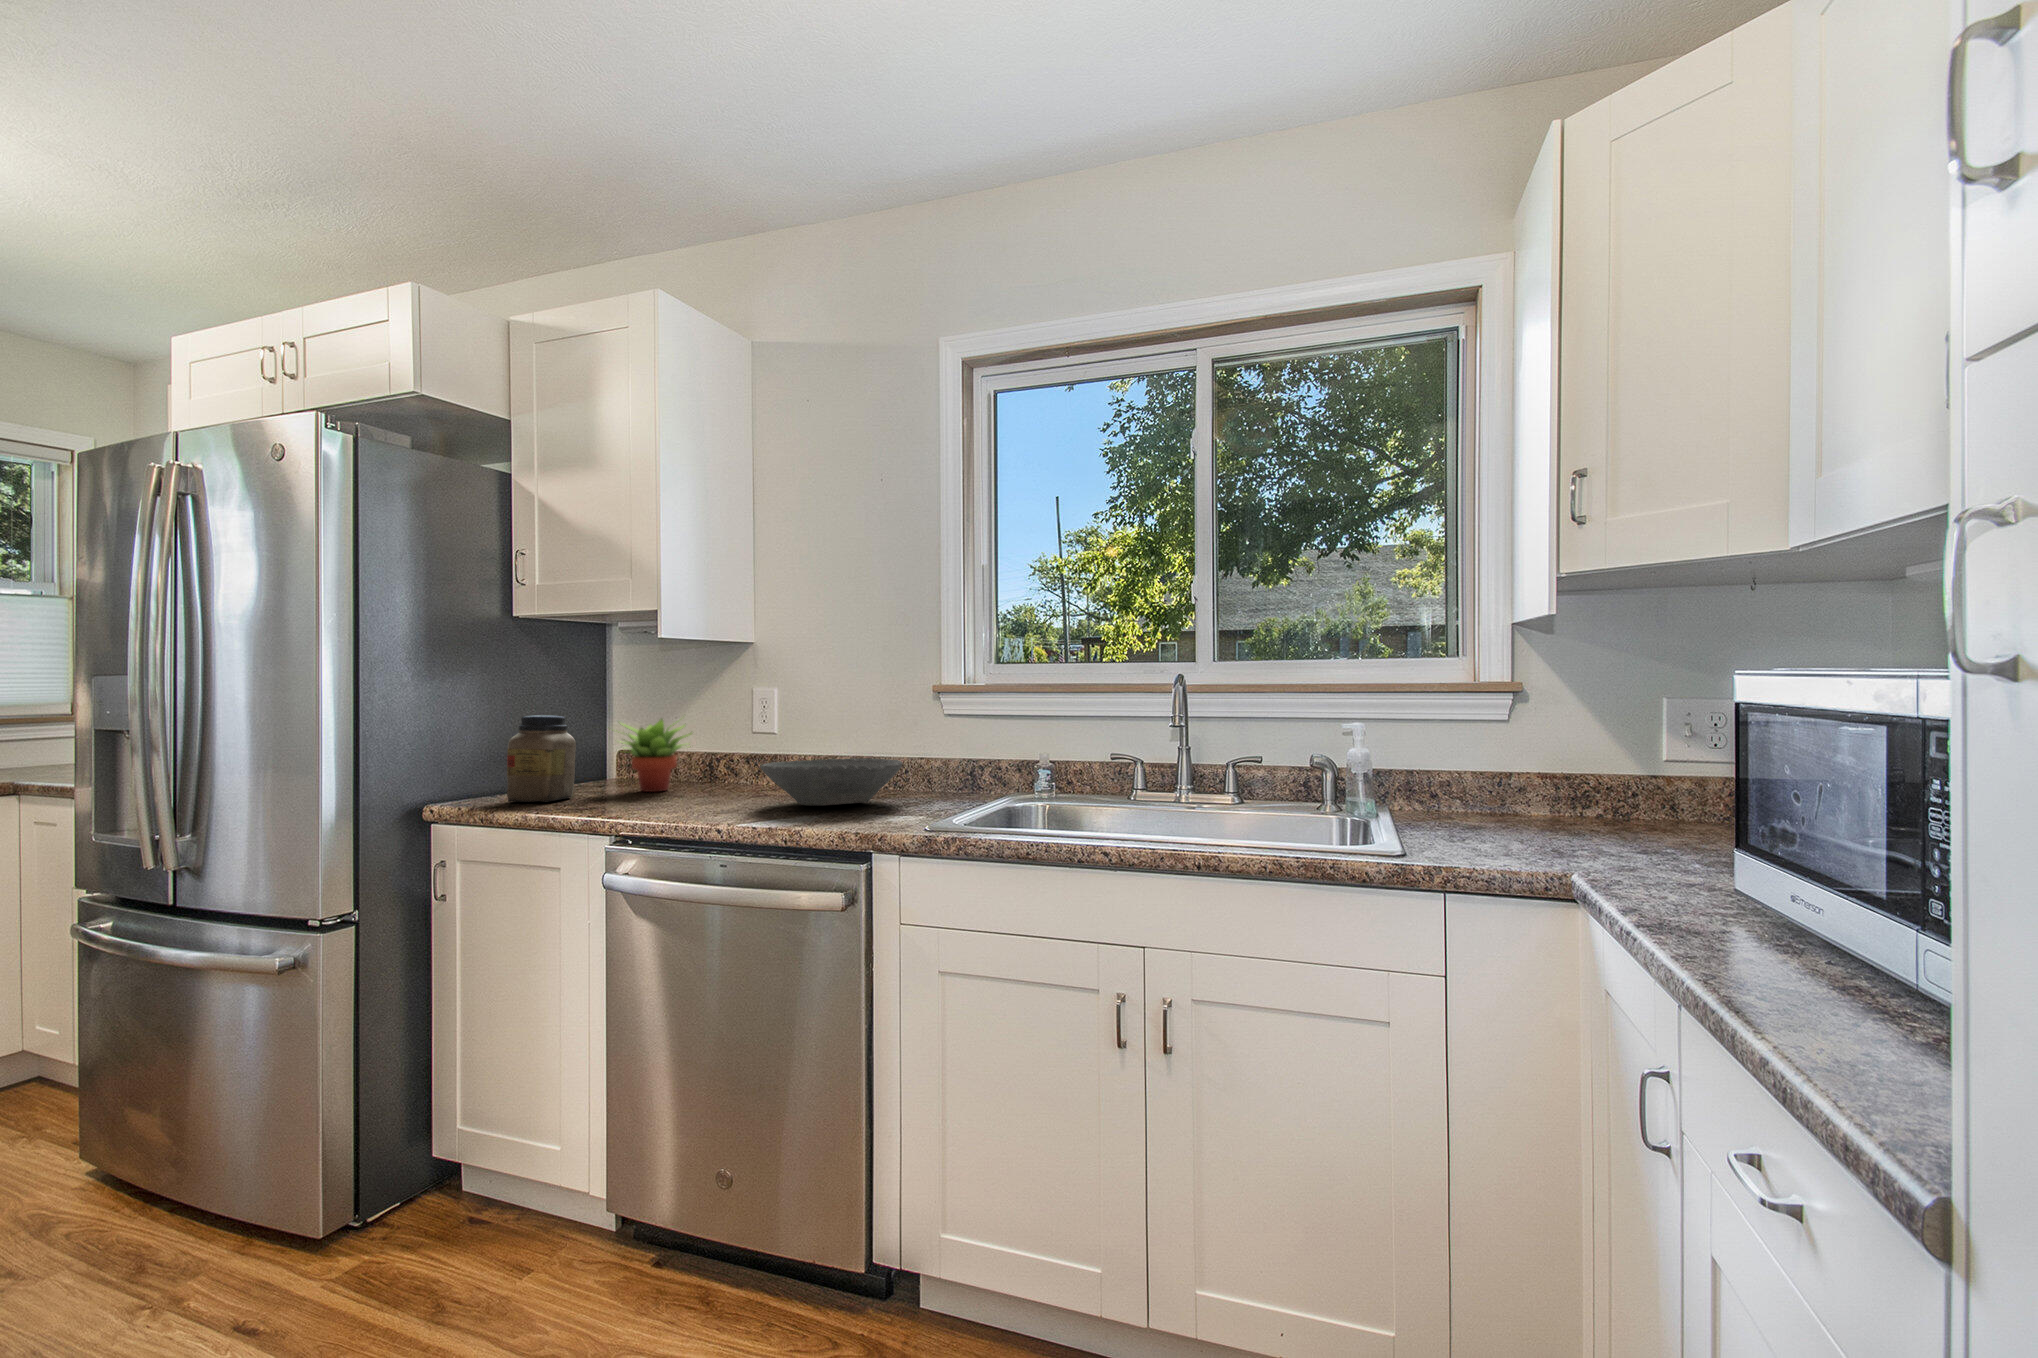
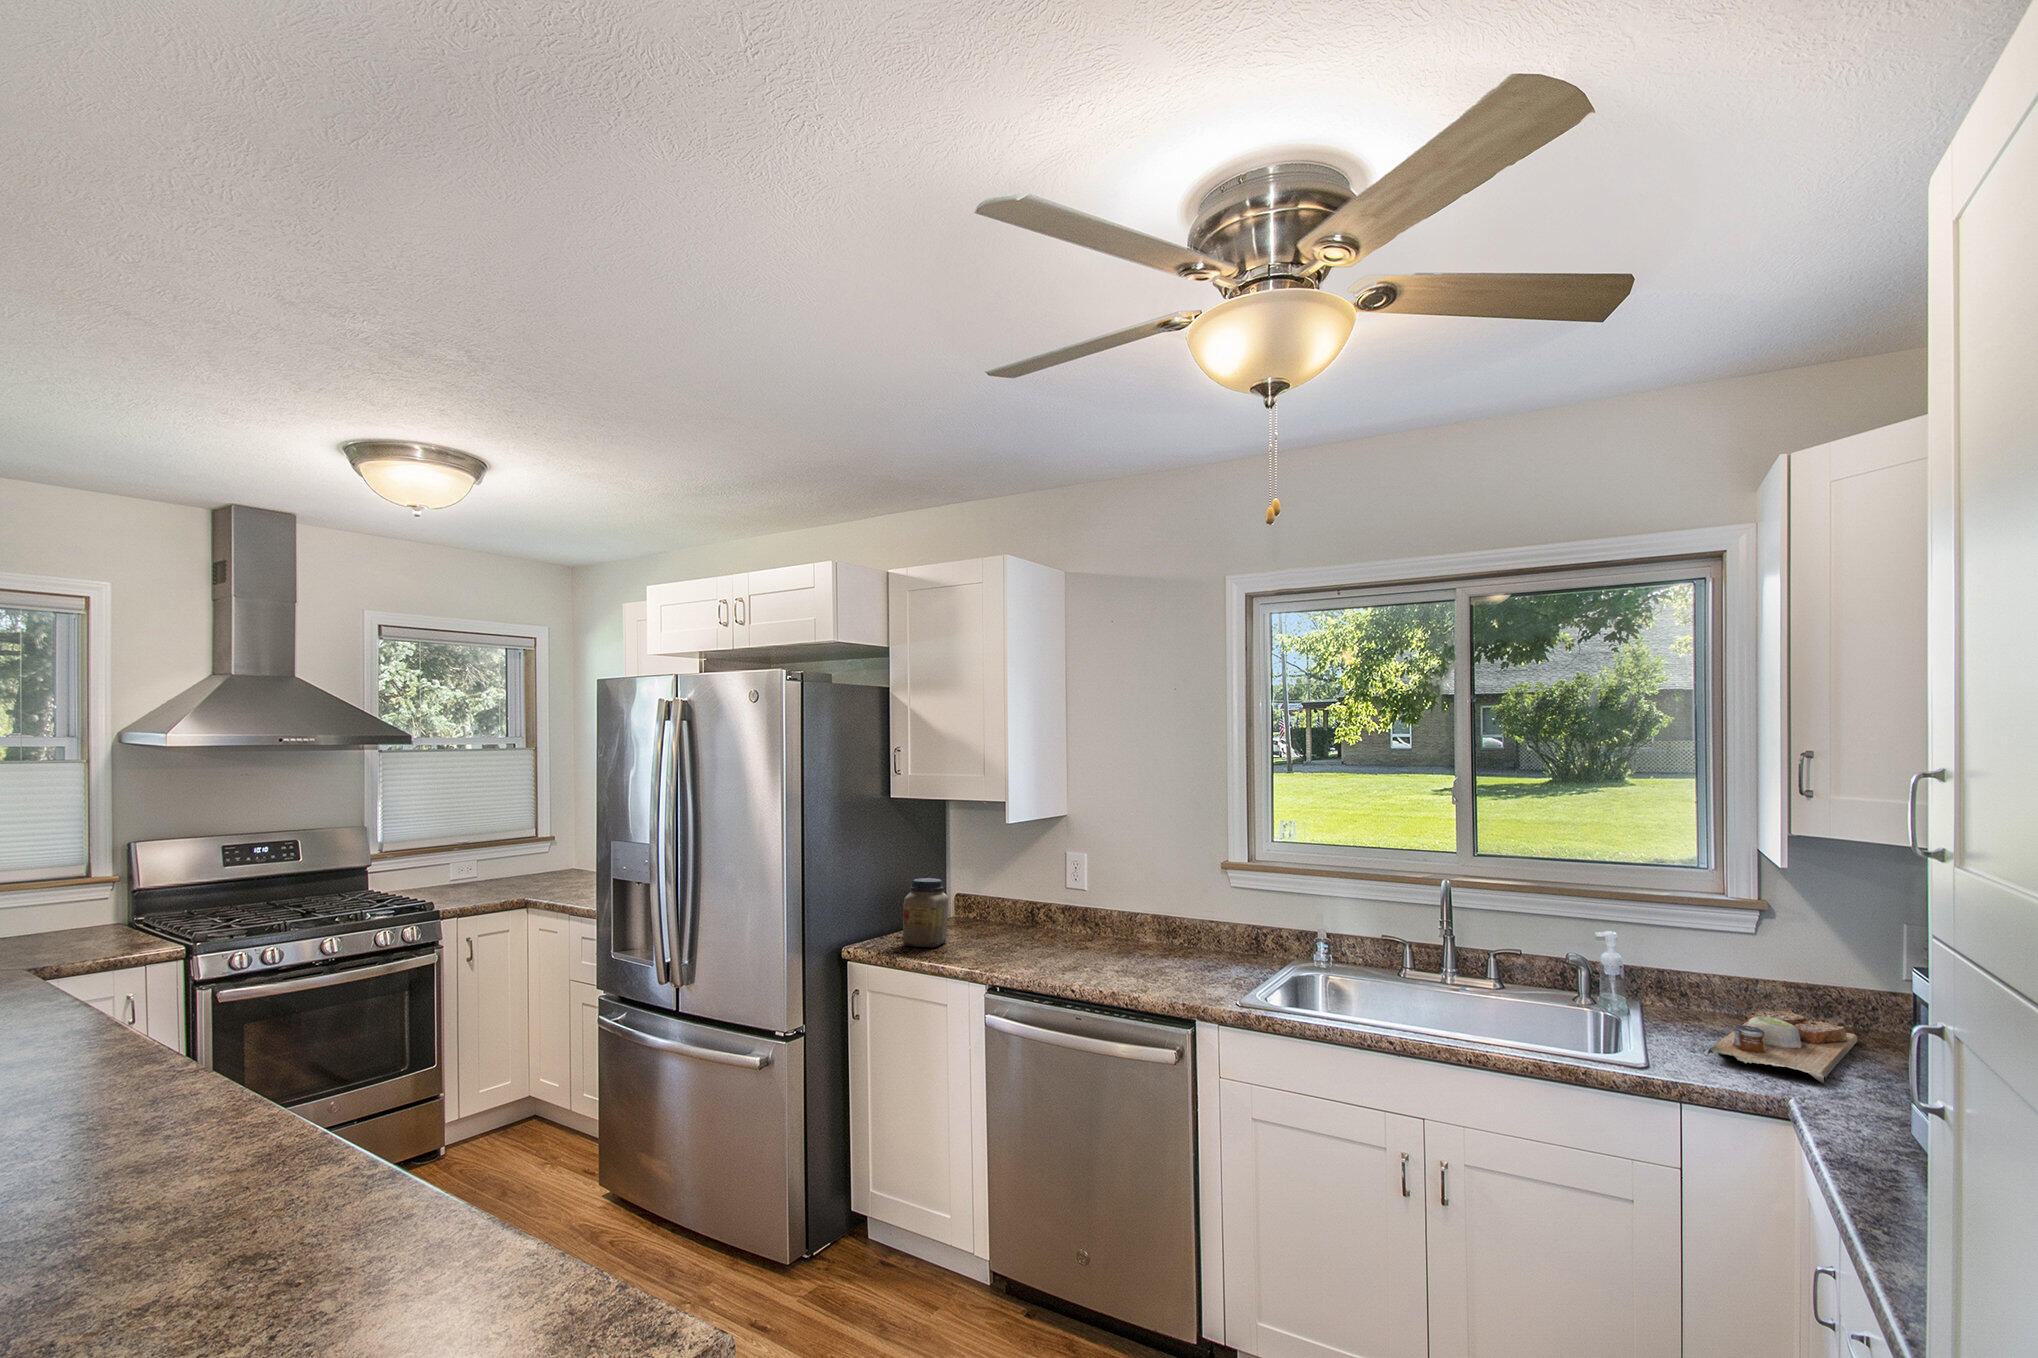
succulent plant: present [618,719,692,792] -> none [968,875,1031,937]
bowl: present [760,758,902,806] -> none [1096,922,1206,967]
cutting board: none [1473,800,1618,859] -> present [1708,1010,1857,1083]

